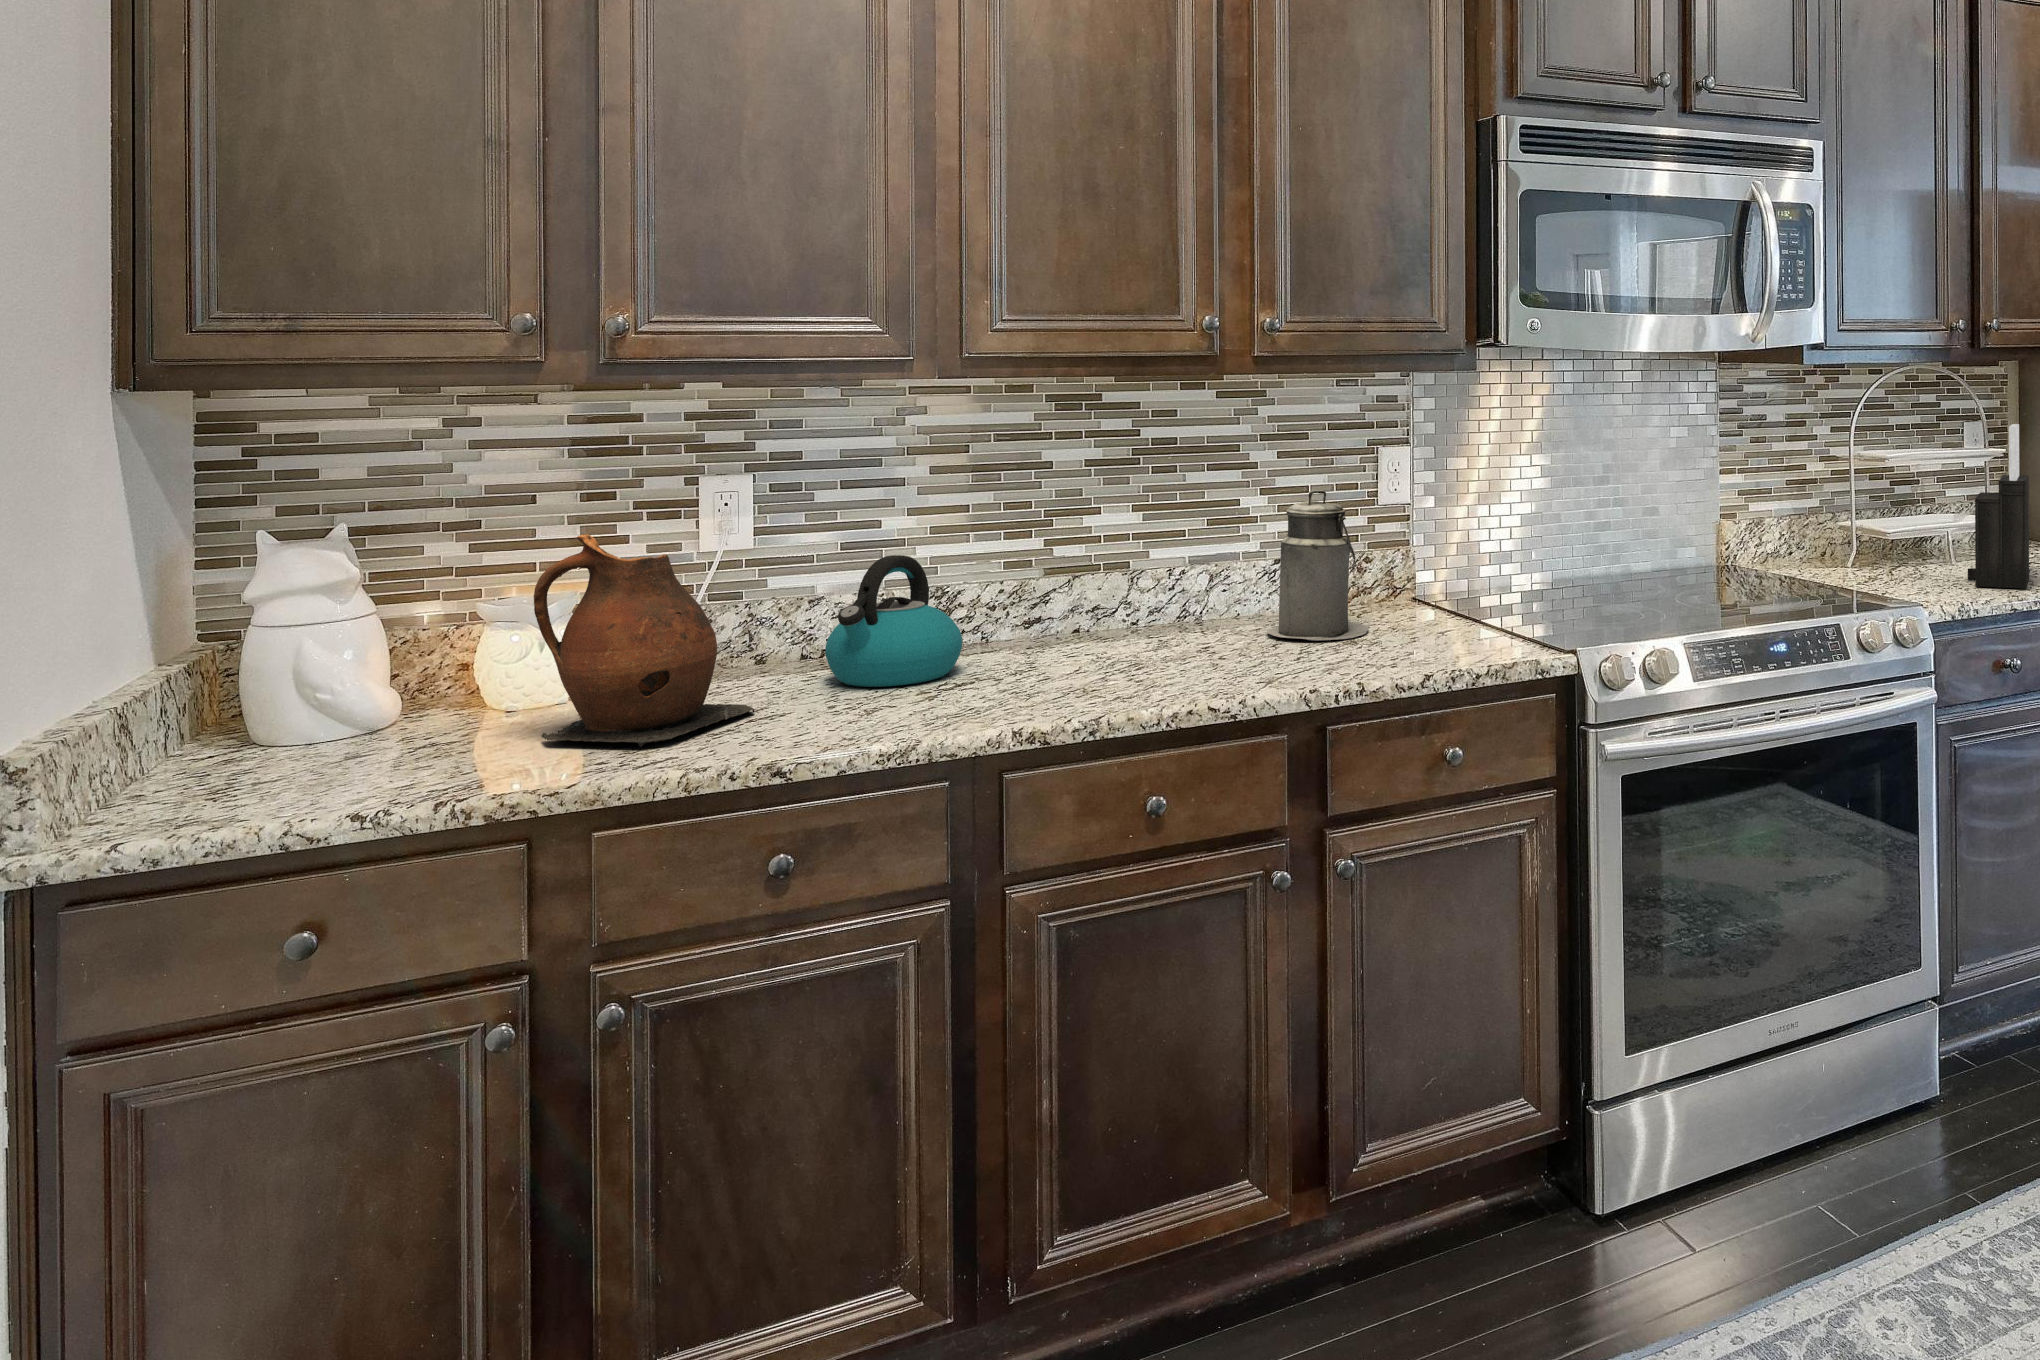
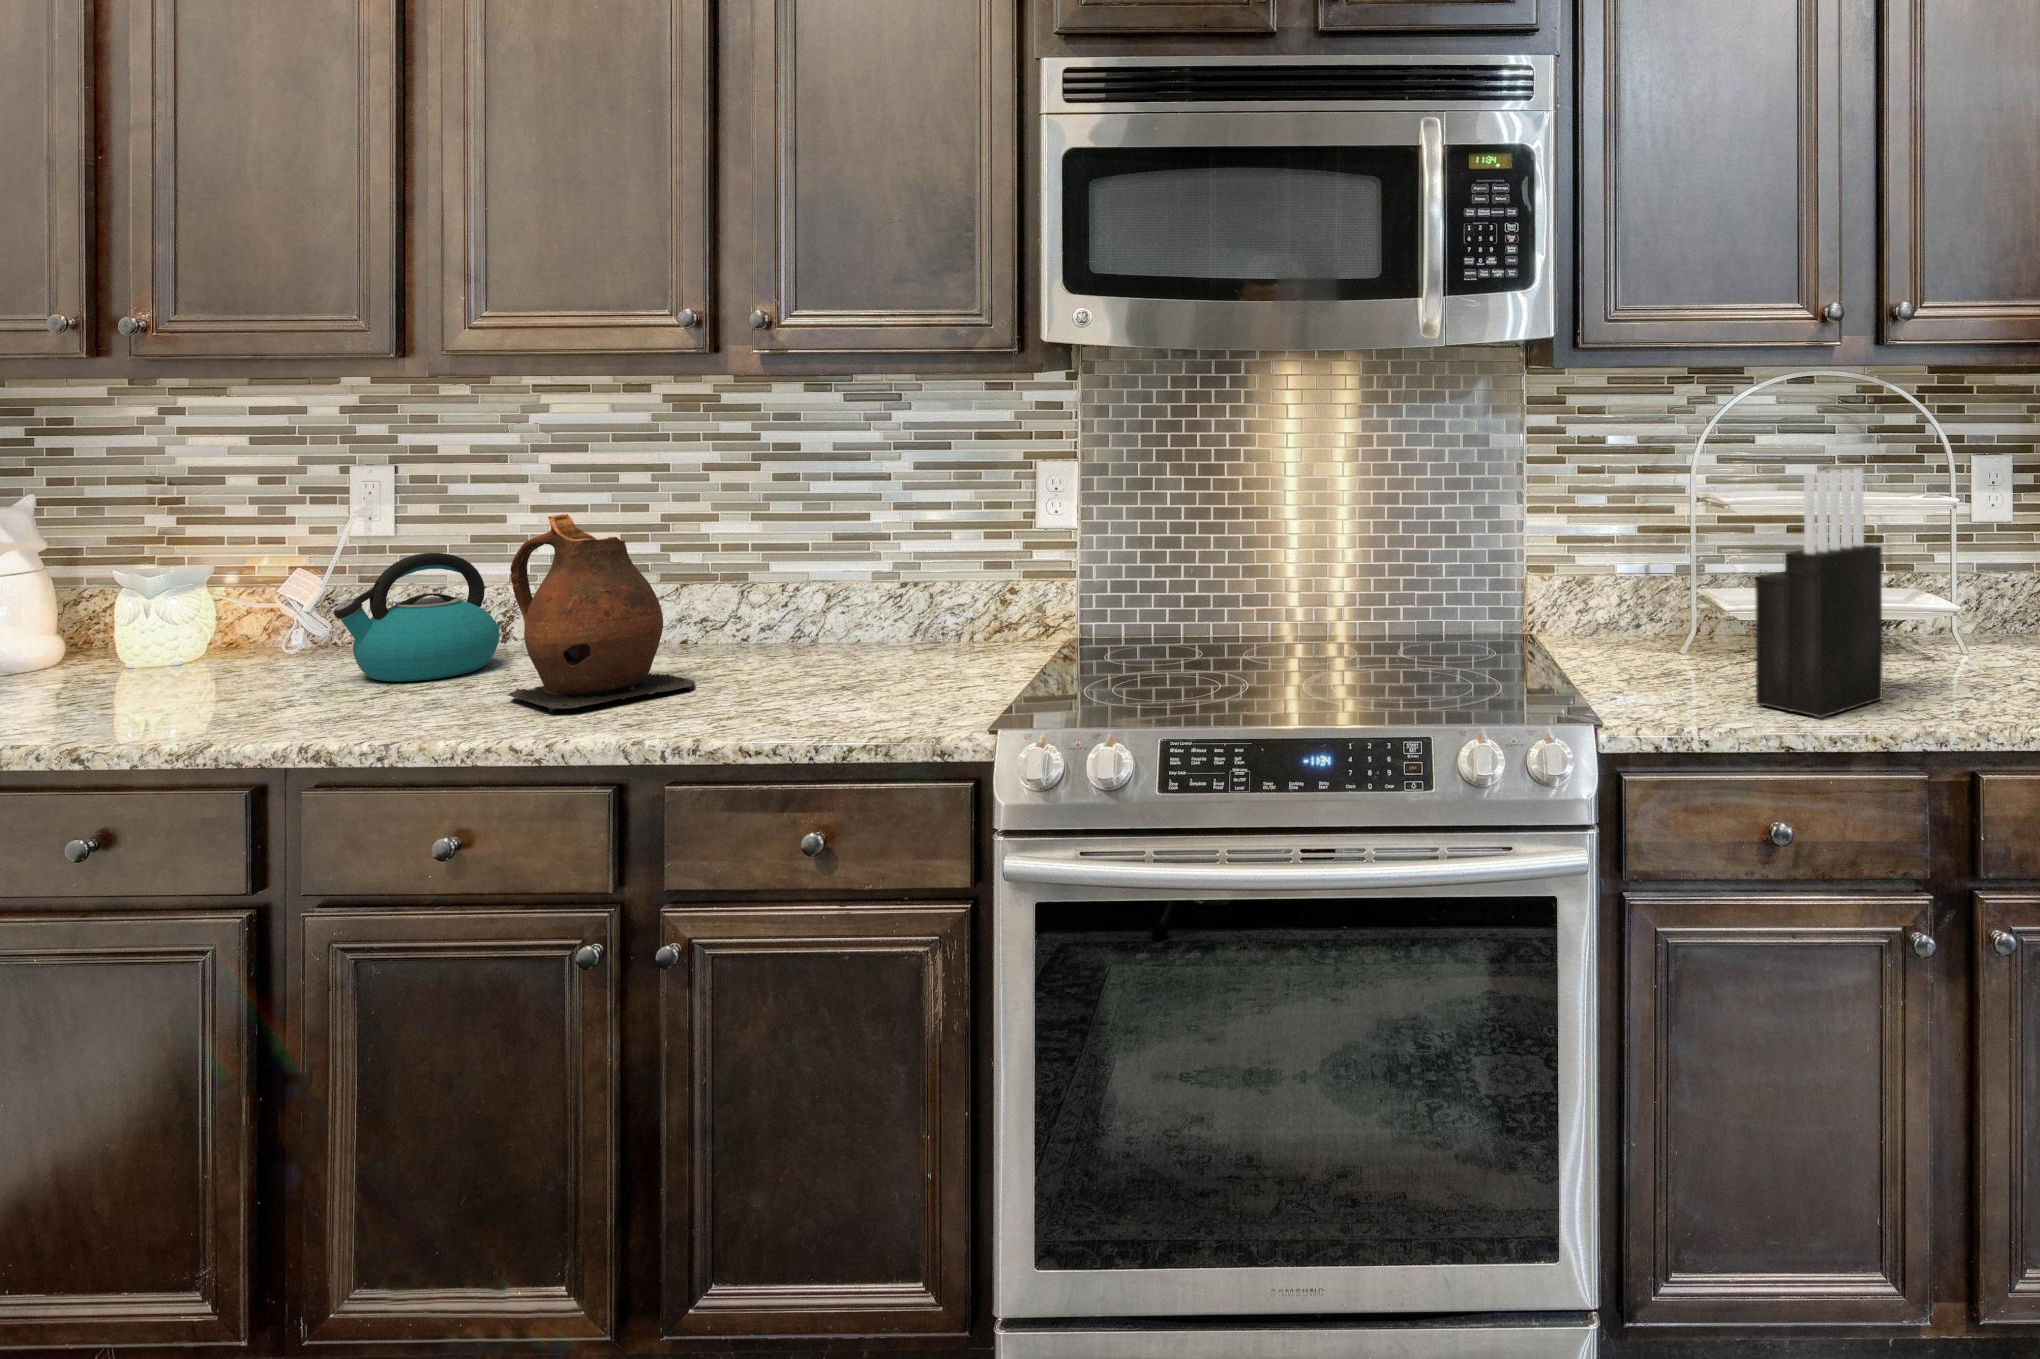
canister: present [1267,490,1368,640] -> none [802,511,922,682]
ceramic pitcher: present [534,534,754,747] -> present [507,514,695,712]

